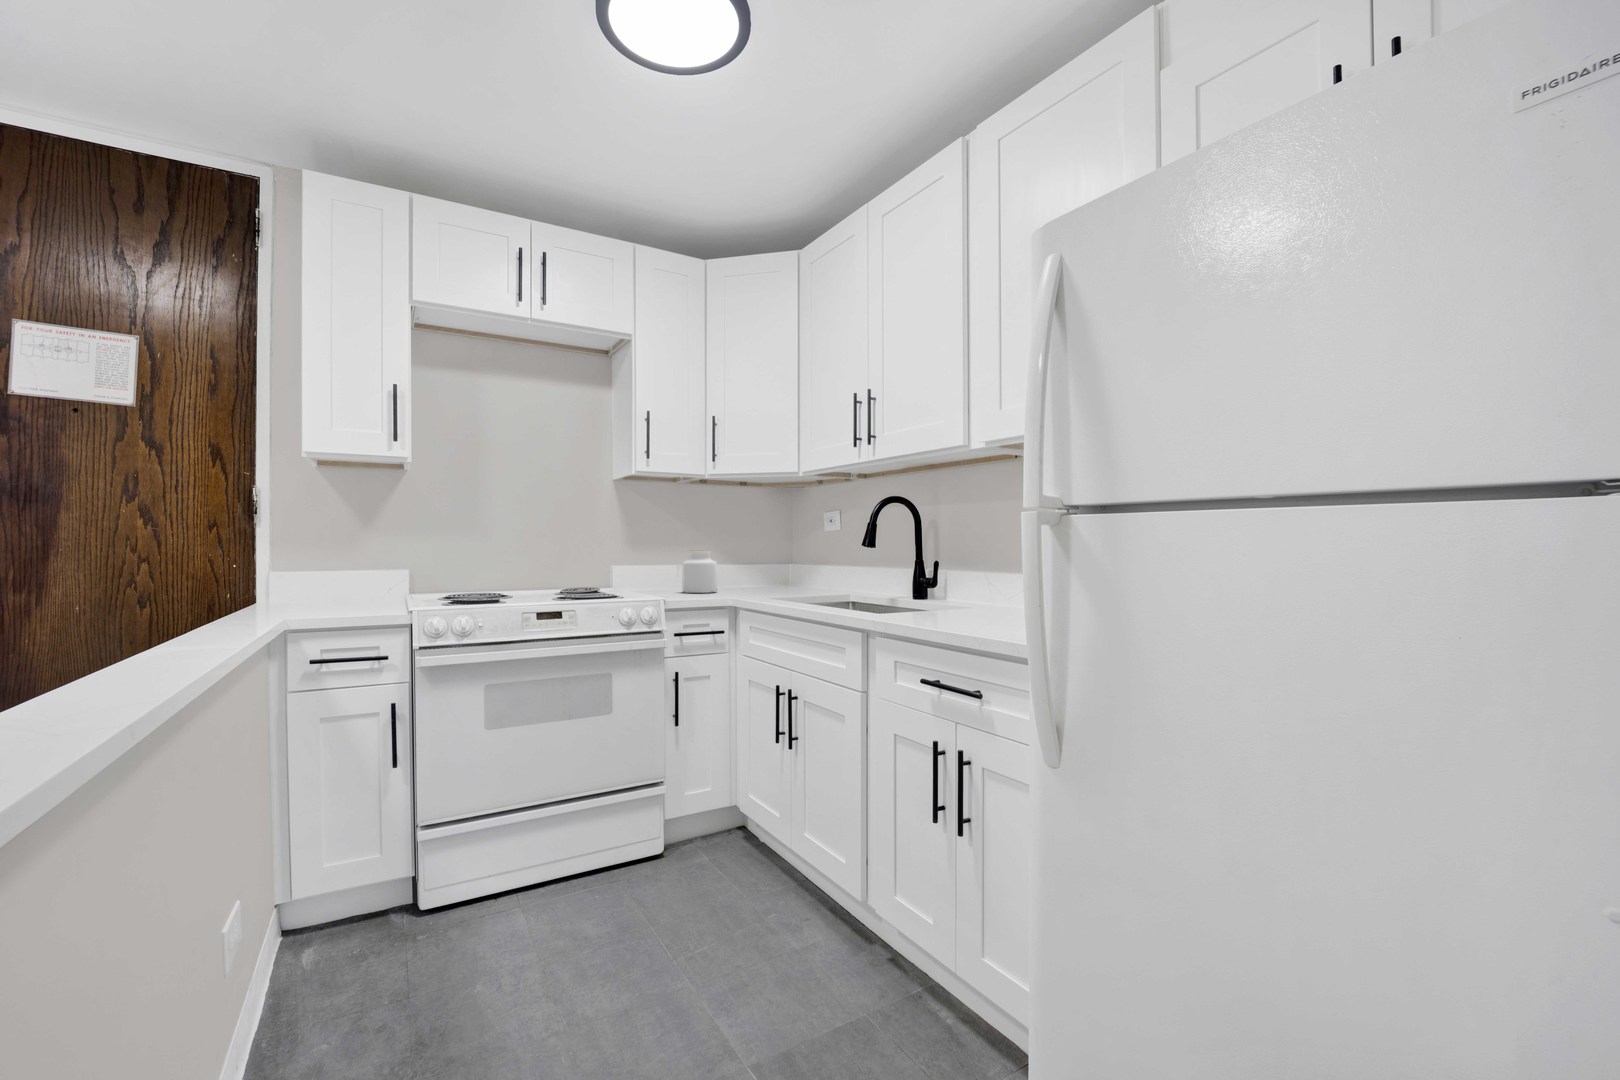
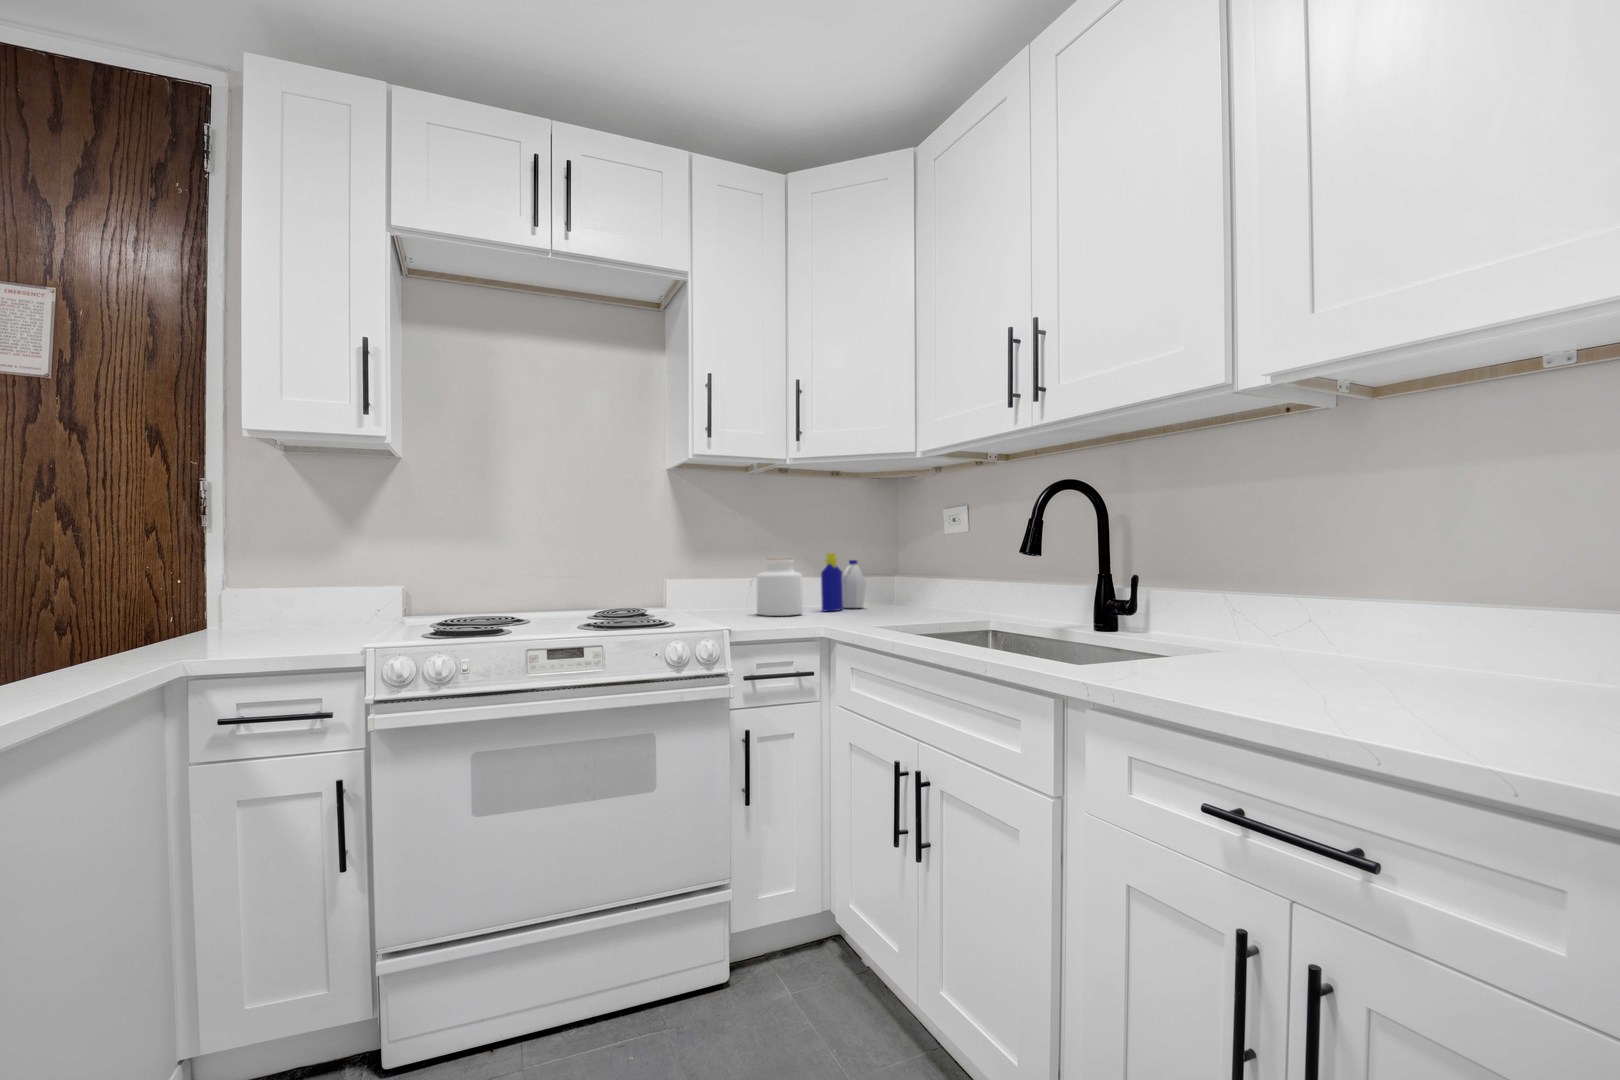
bottle: none [732,547,766,591] -> present [821,553,866,612]

